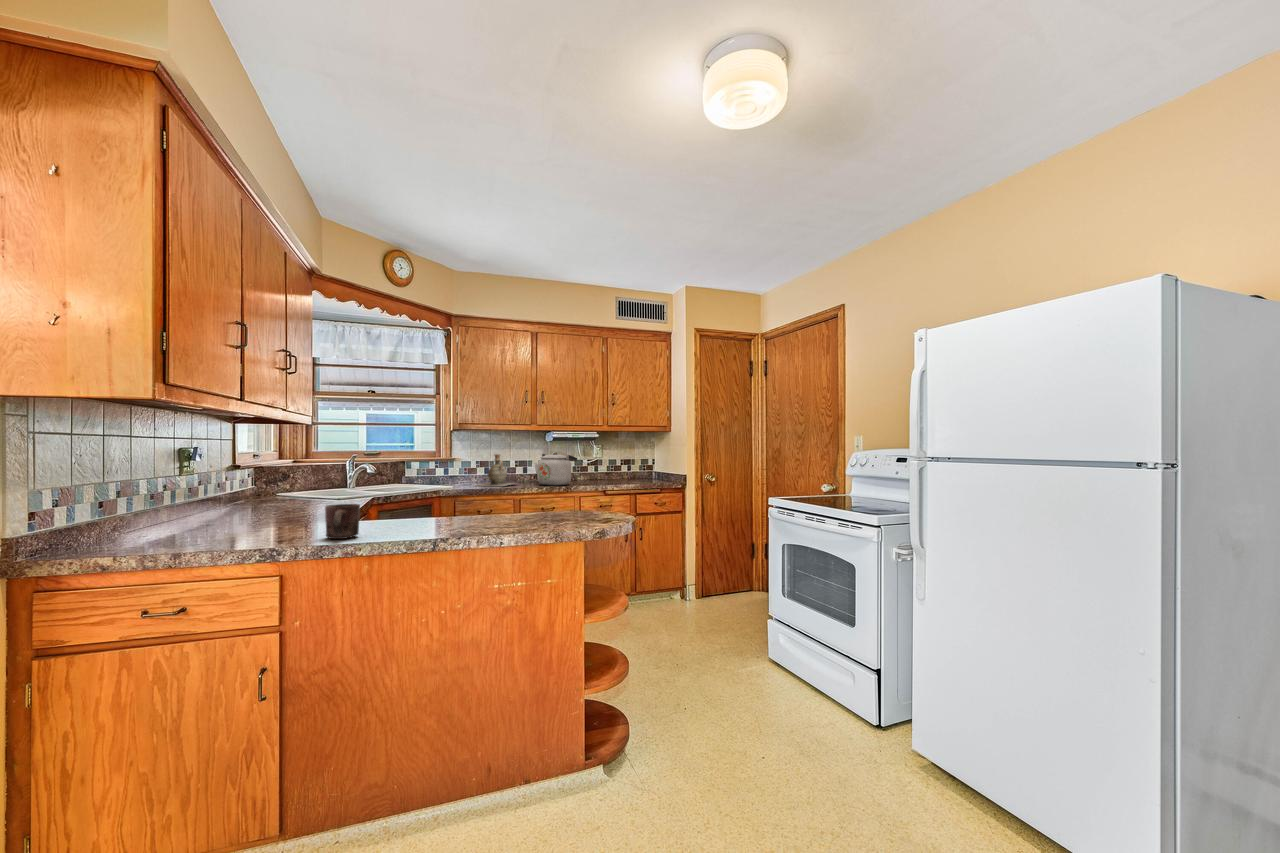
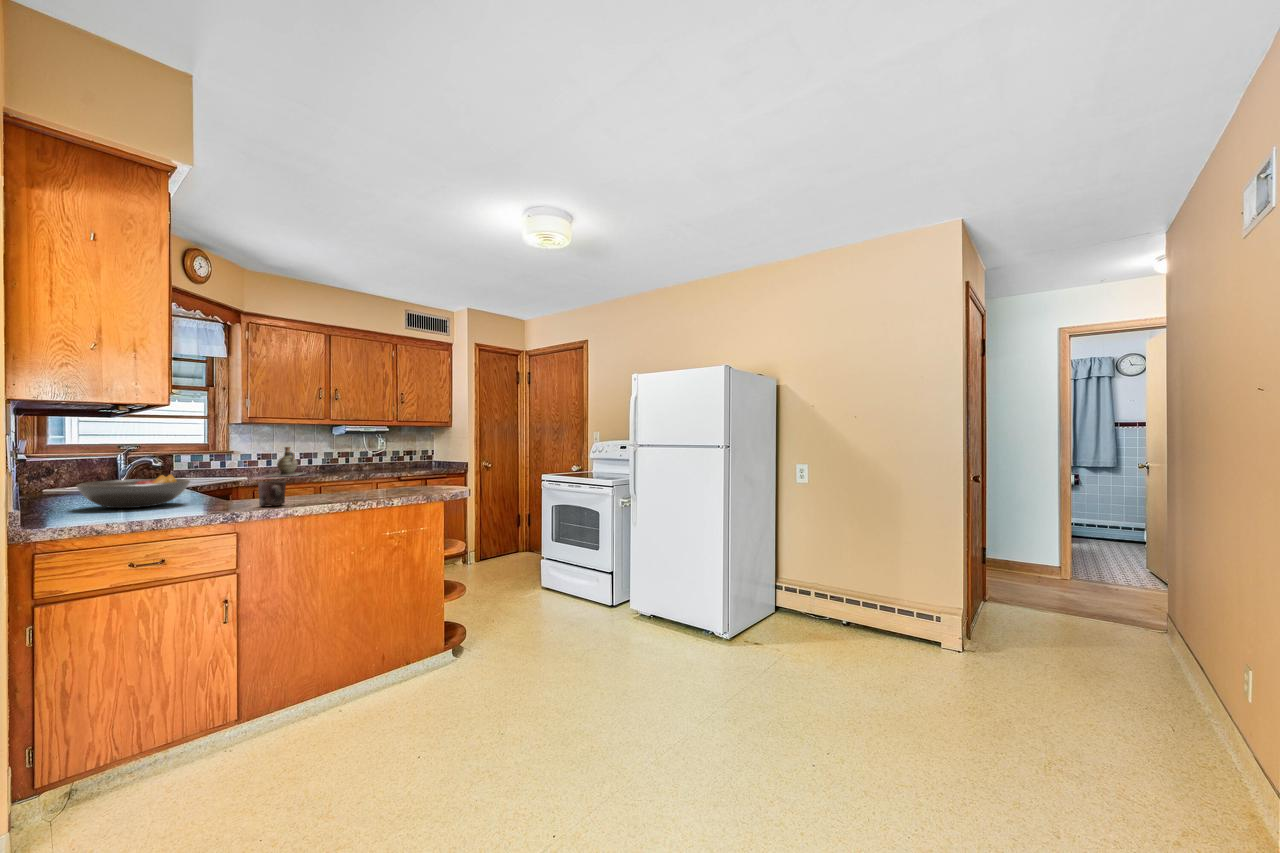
kettle: present [535,452,577,486] -> none [323,444,366,474]
fruit bowl: none [166,488,292,529] -> present [76,474,190,508]

